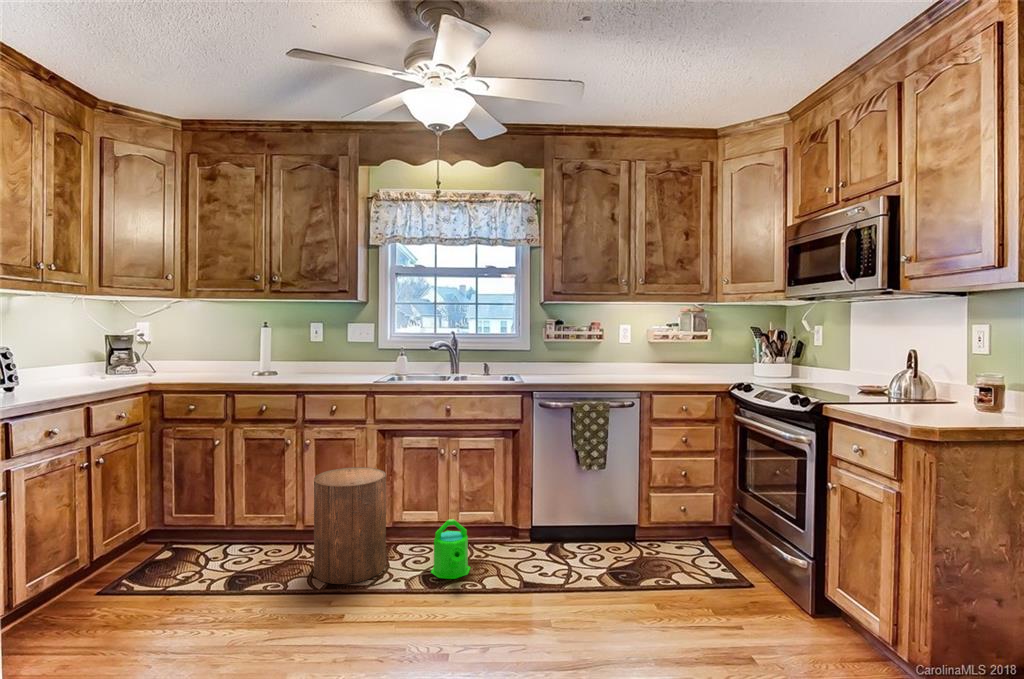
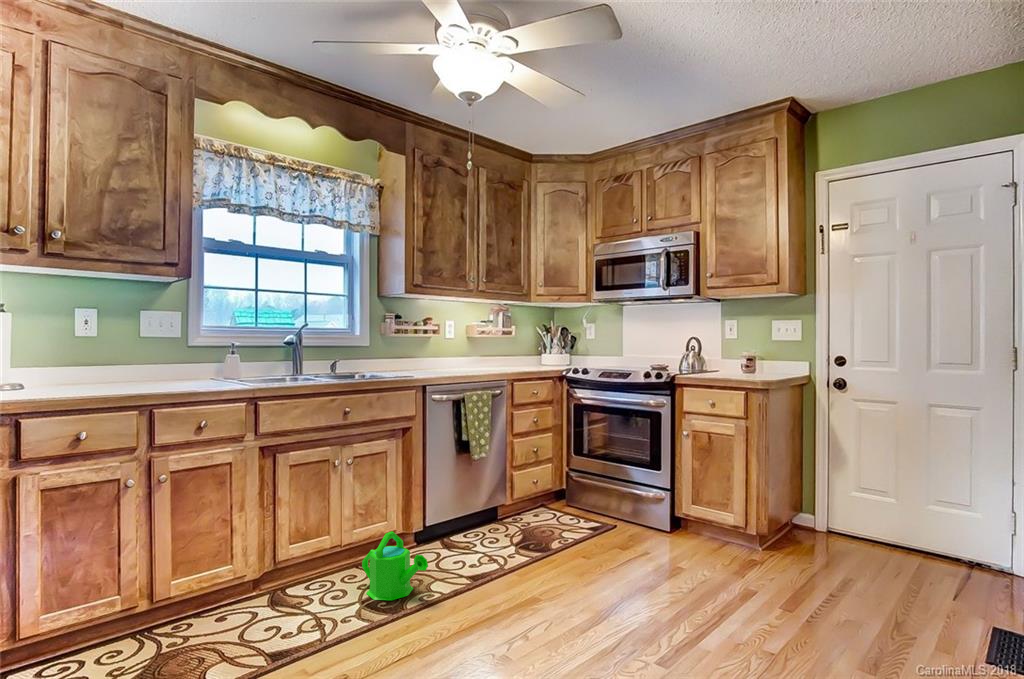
stool: present [314,467,386,584] -> none [218,494,318,653]

